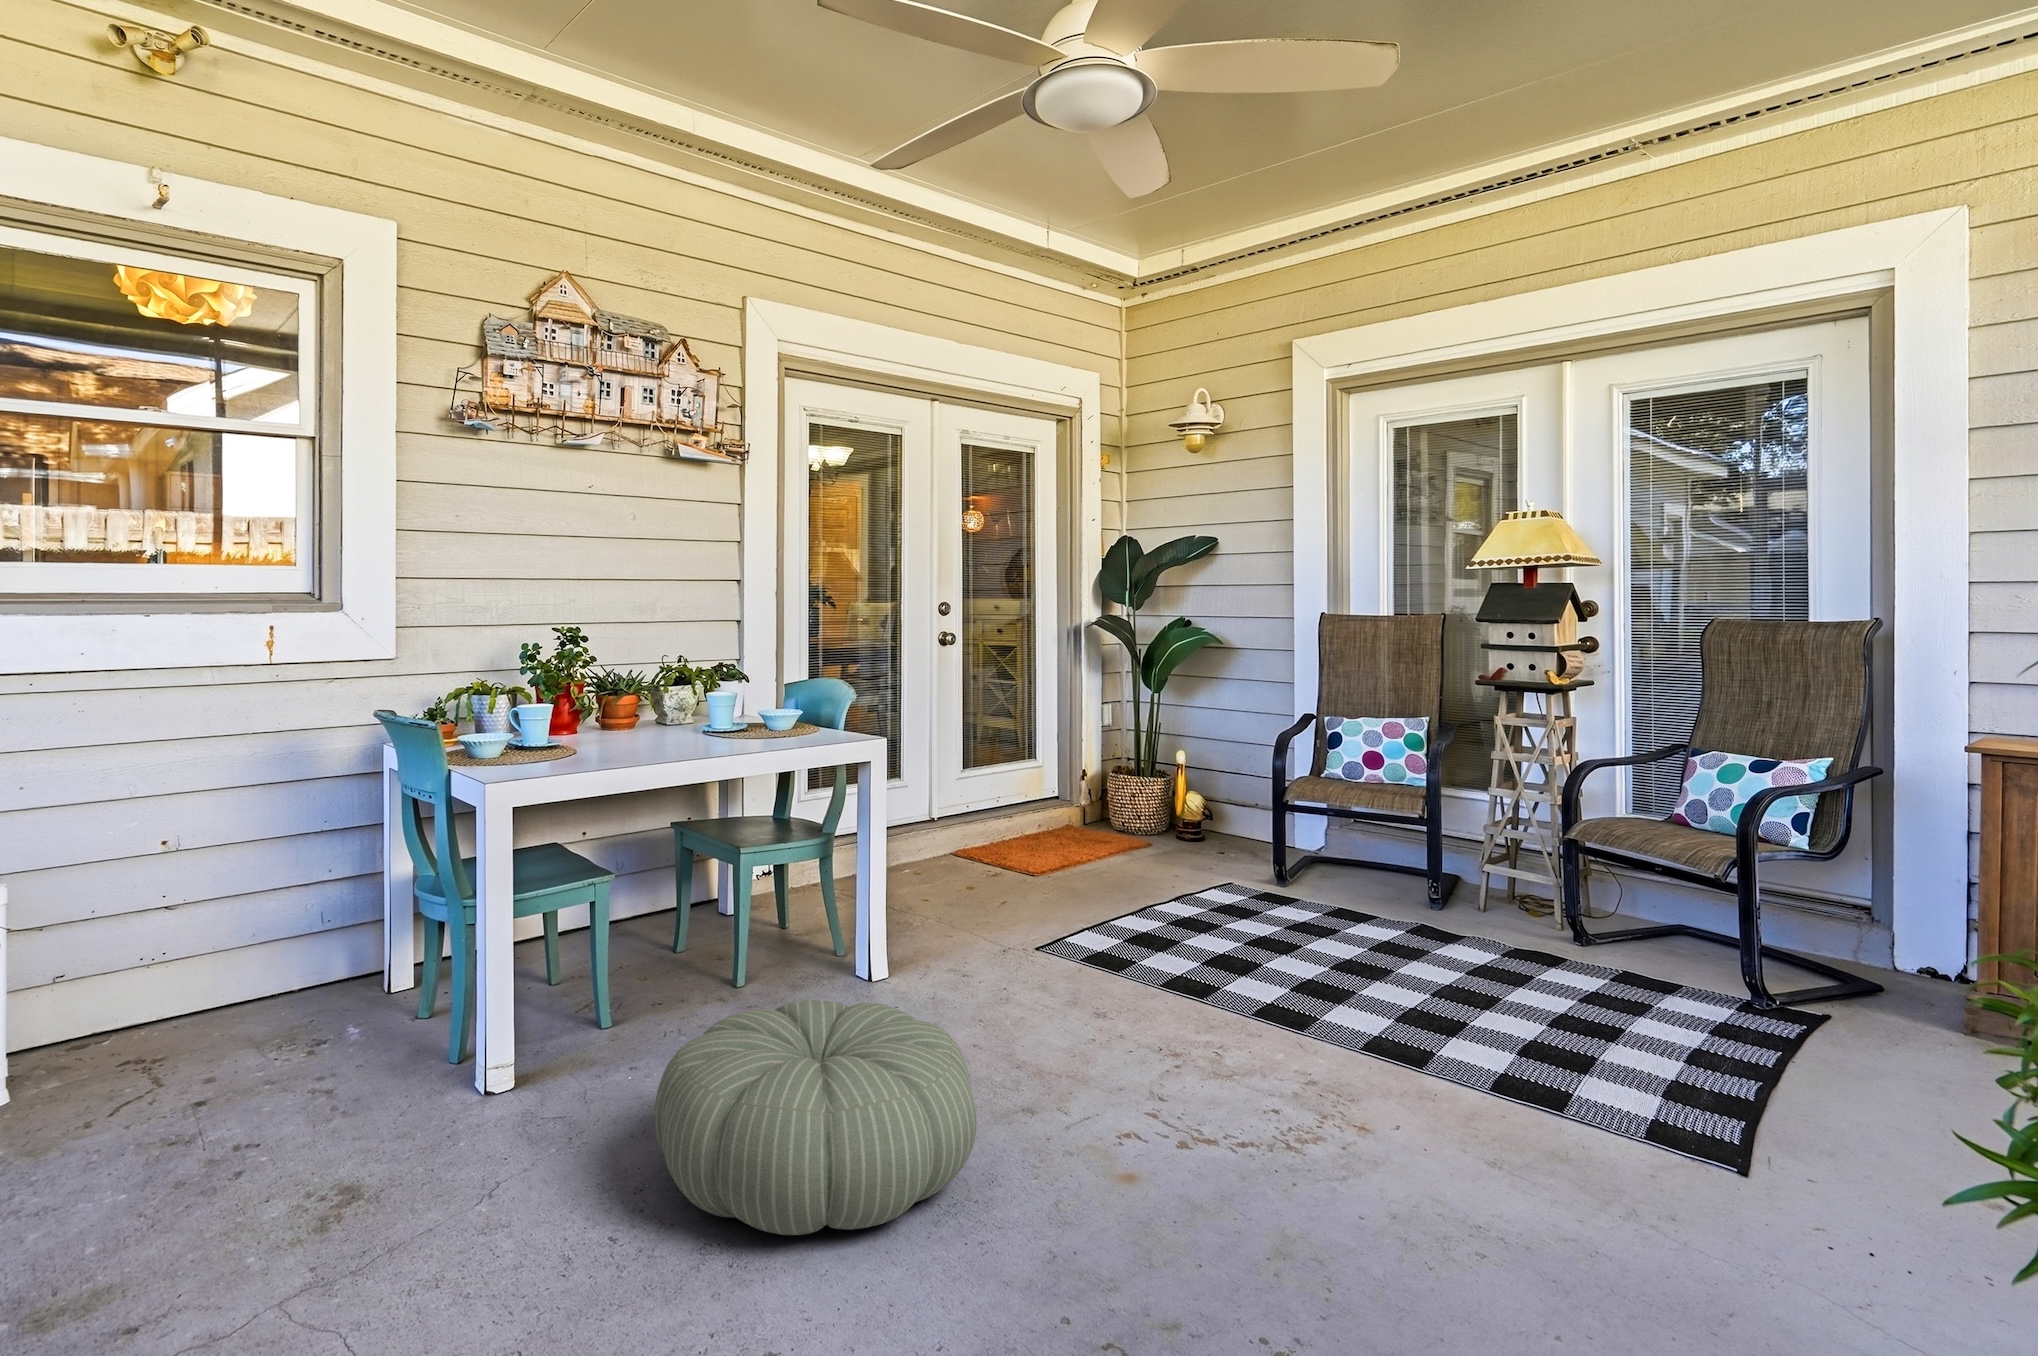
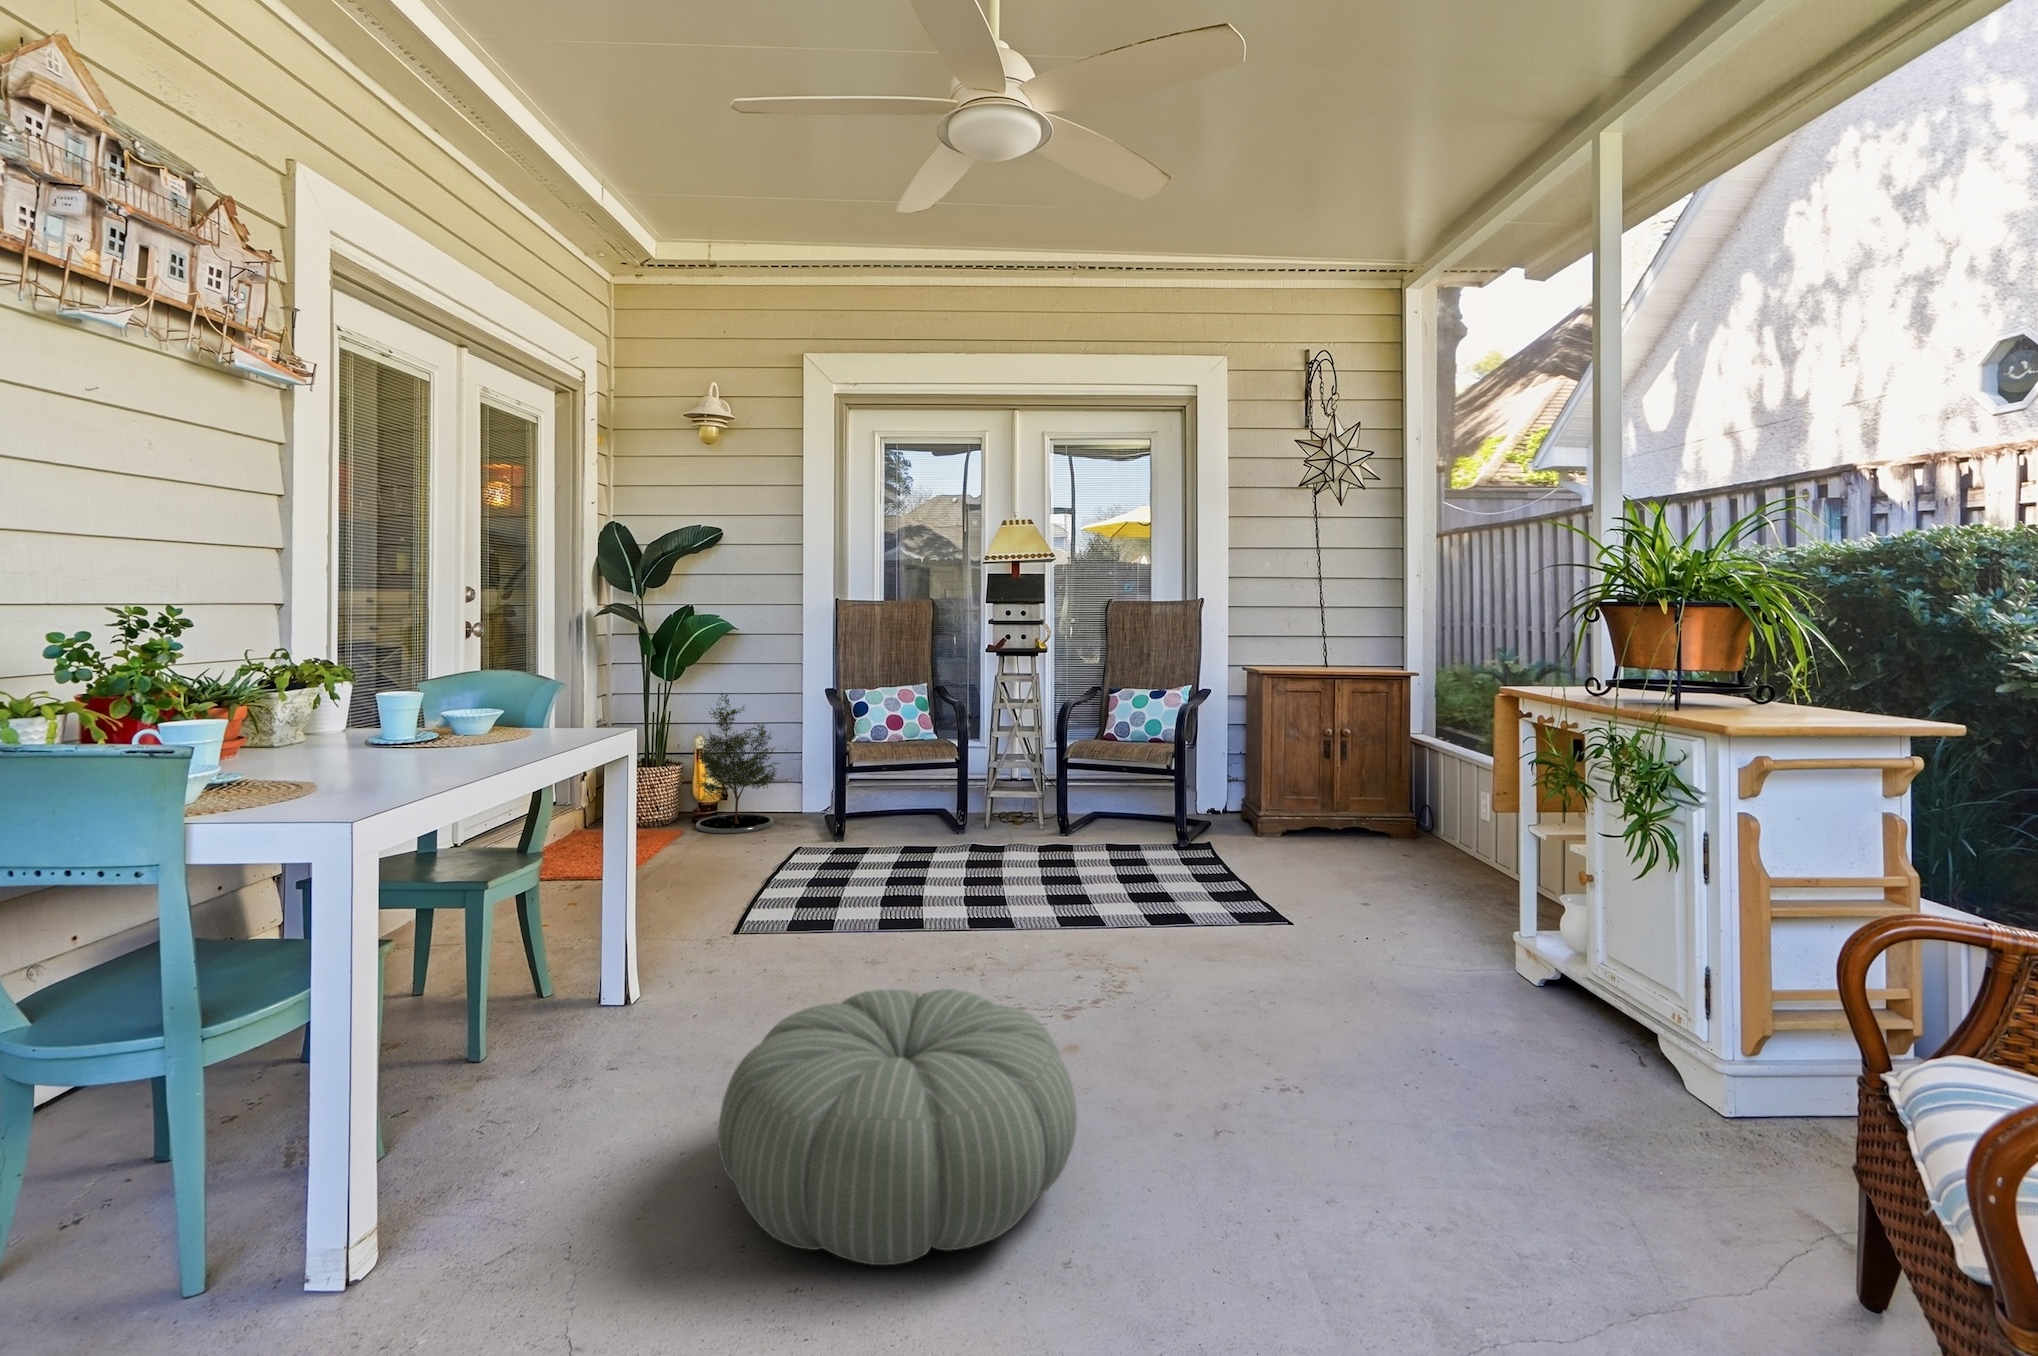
potted tree: none [1163,710,1265,865] -> present [696,693,779,834]

